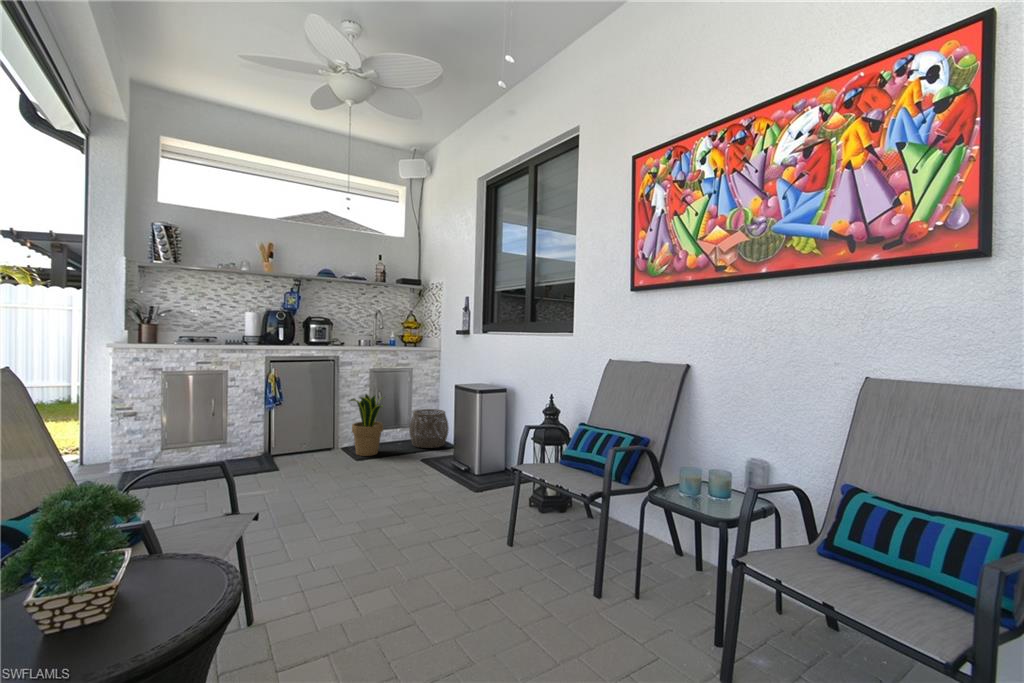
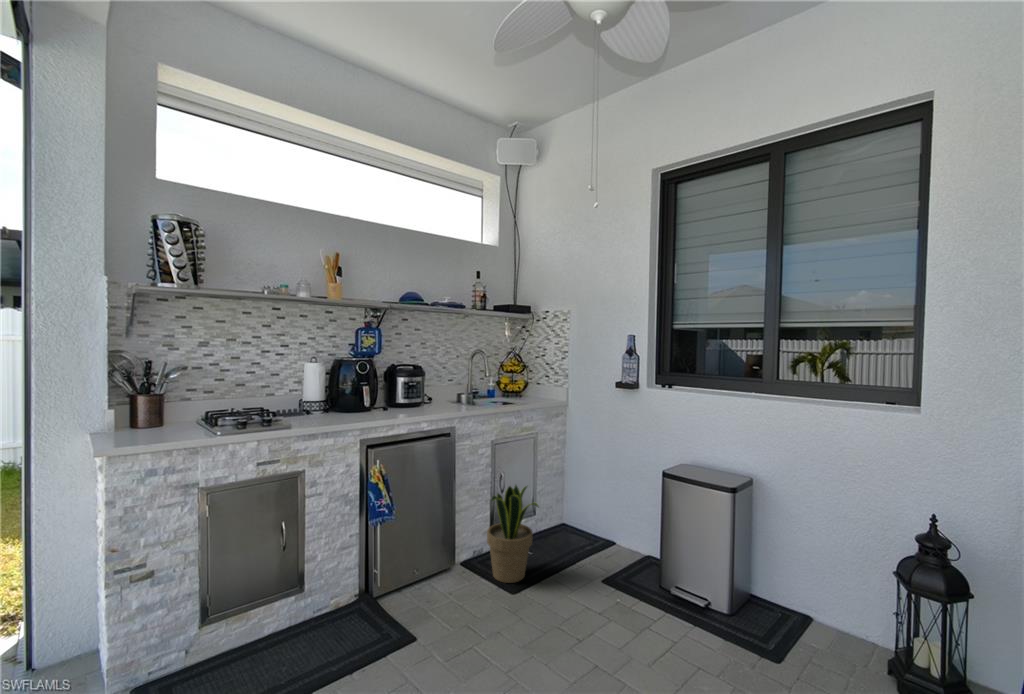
woven basket: present [409,409,449,448] -> none [543,490,601,554]

